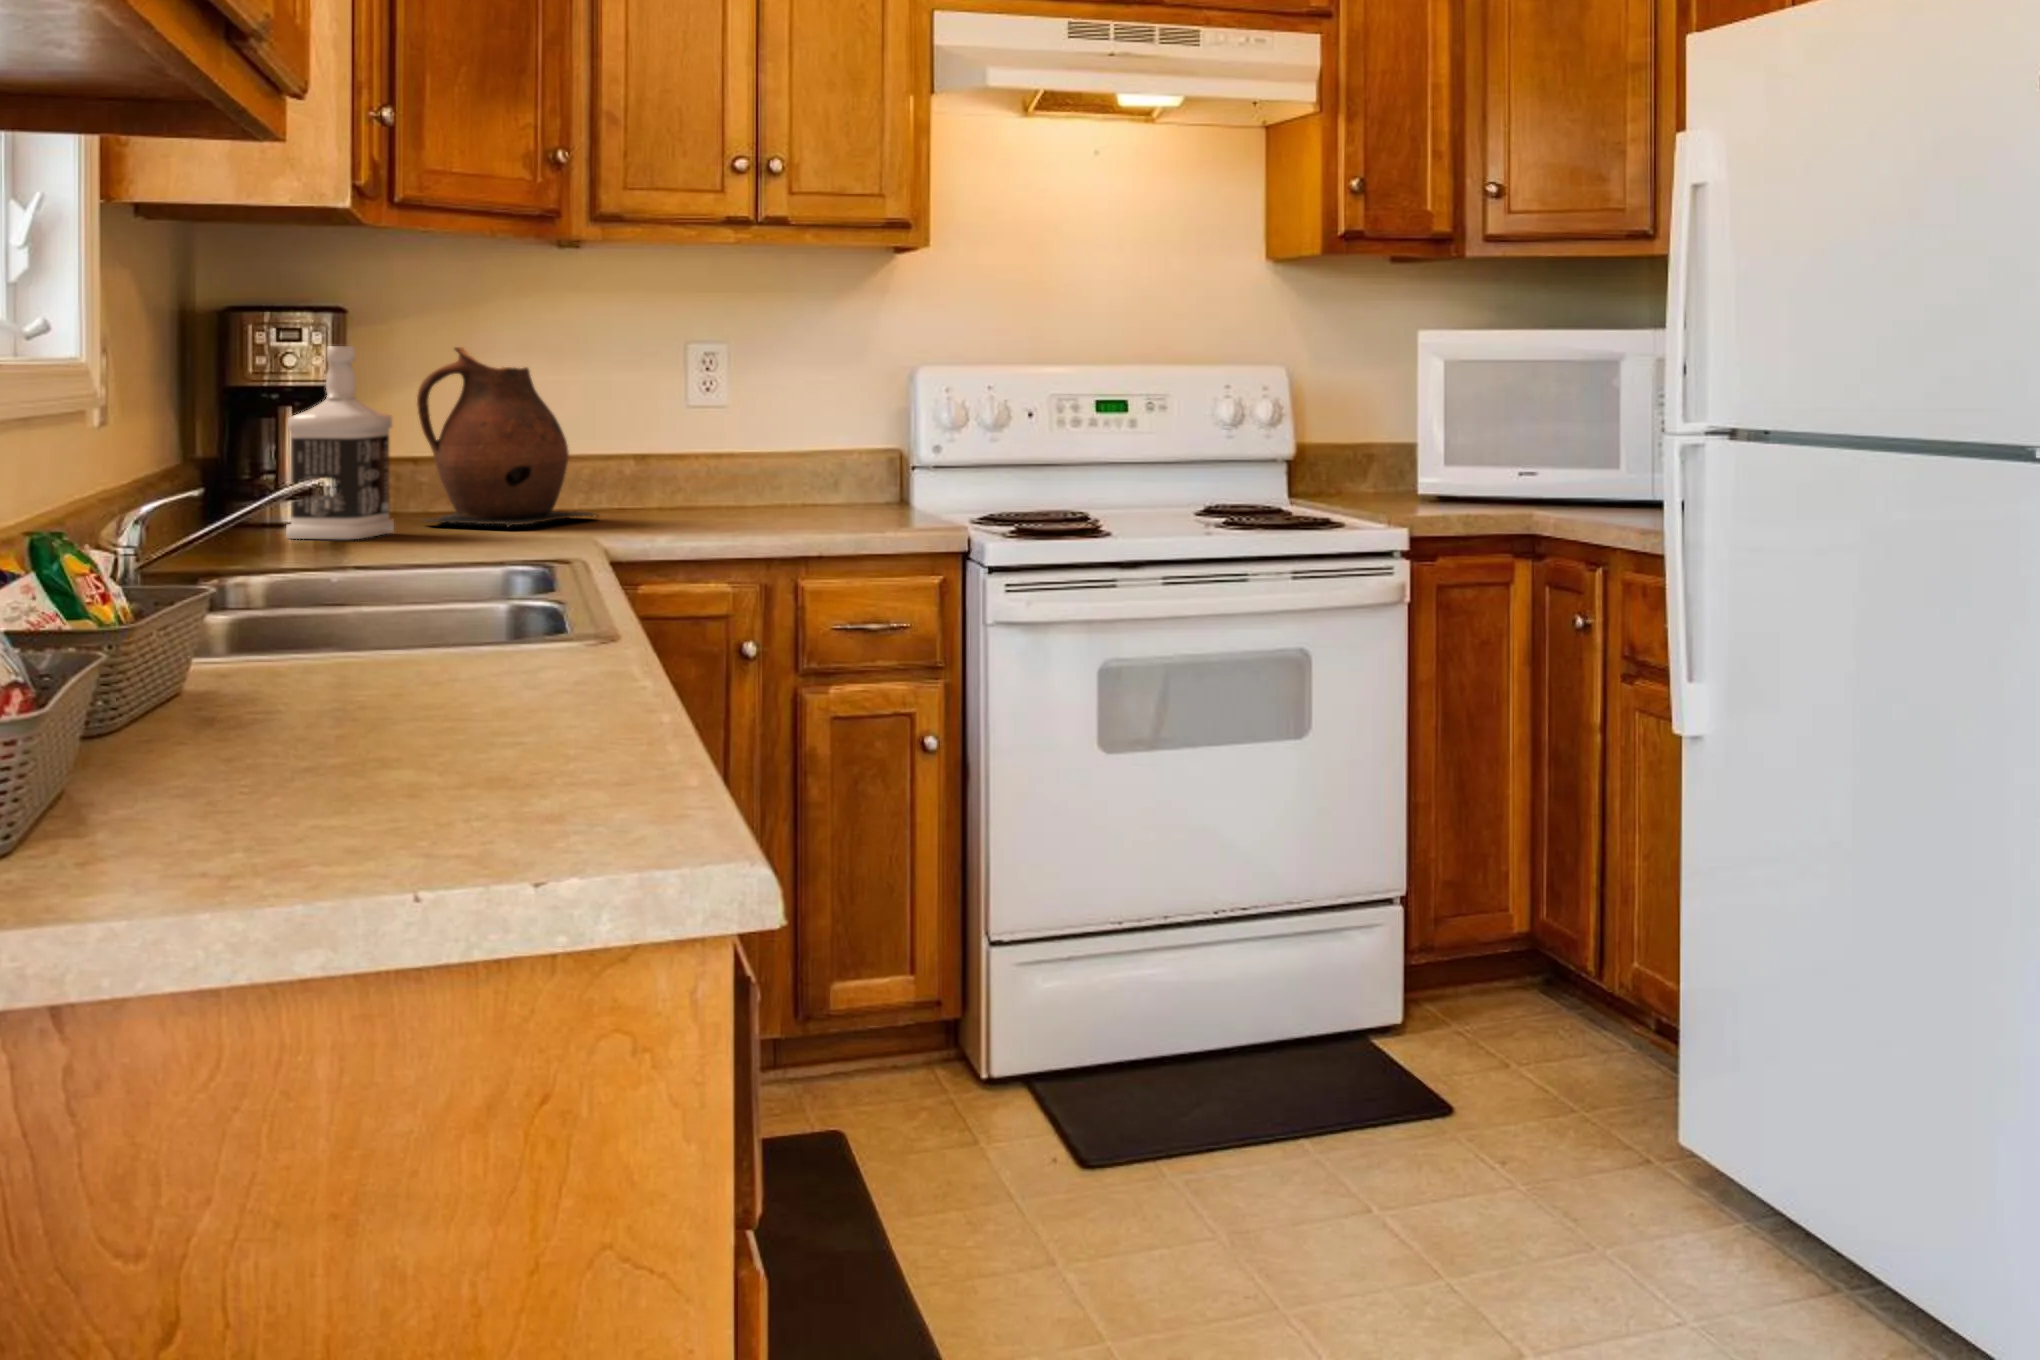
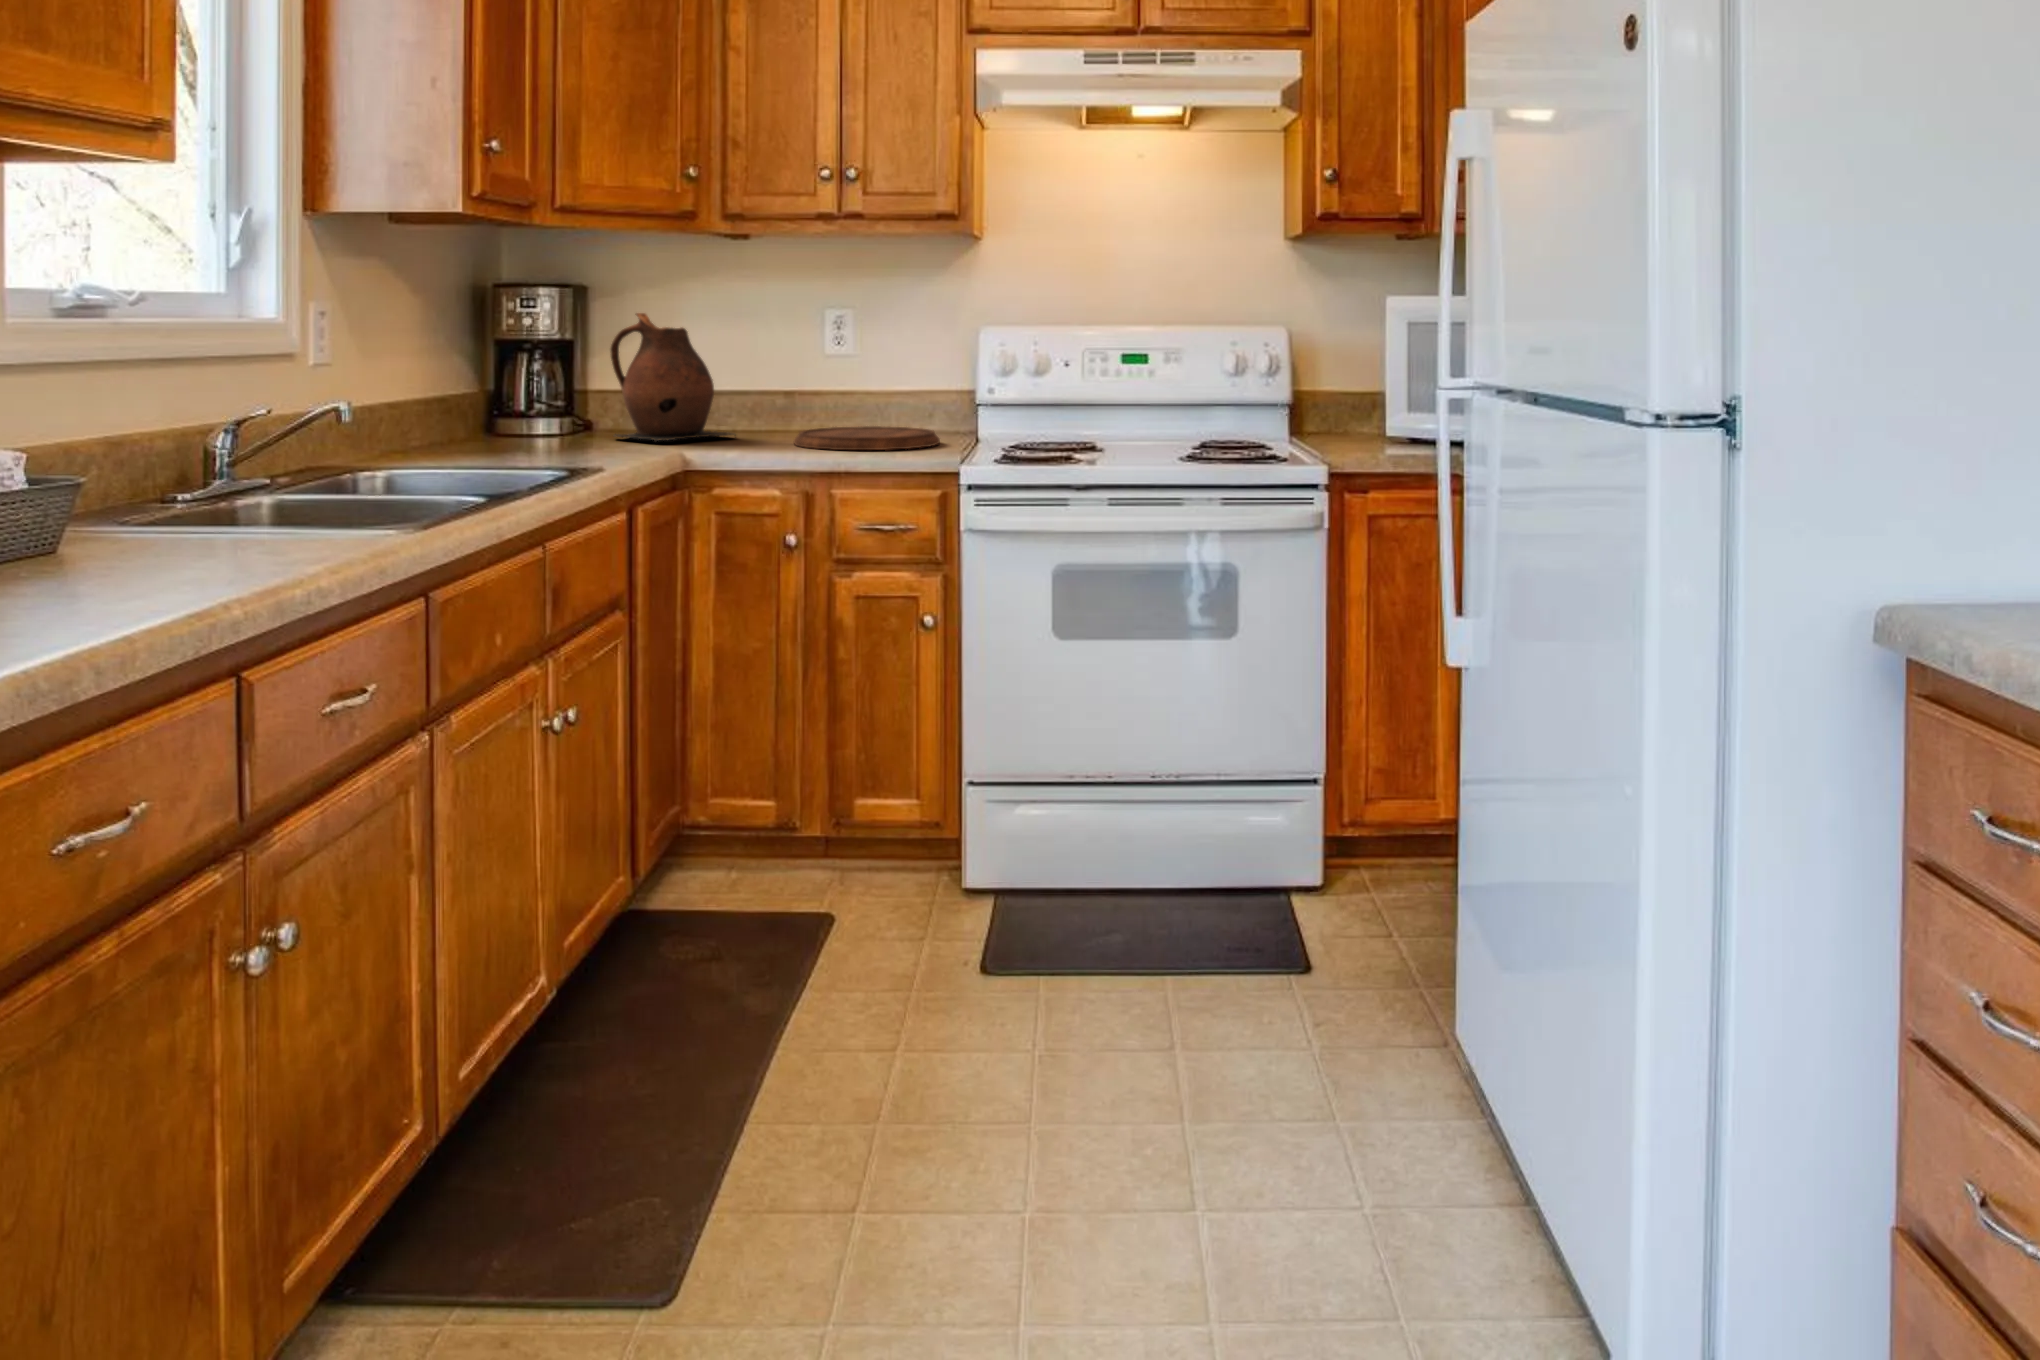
bottle: present [286,346,394,539] -> none [506,312,579,447]
cutting board: none [692,497,890,528] -> present [794,426,940,450]

